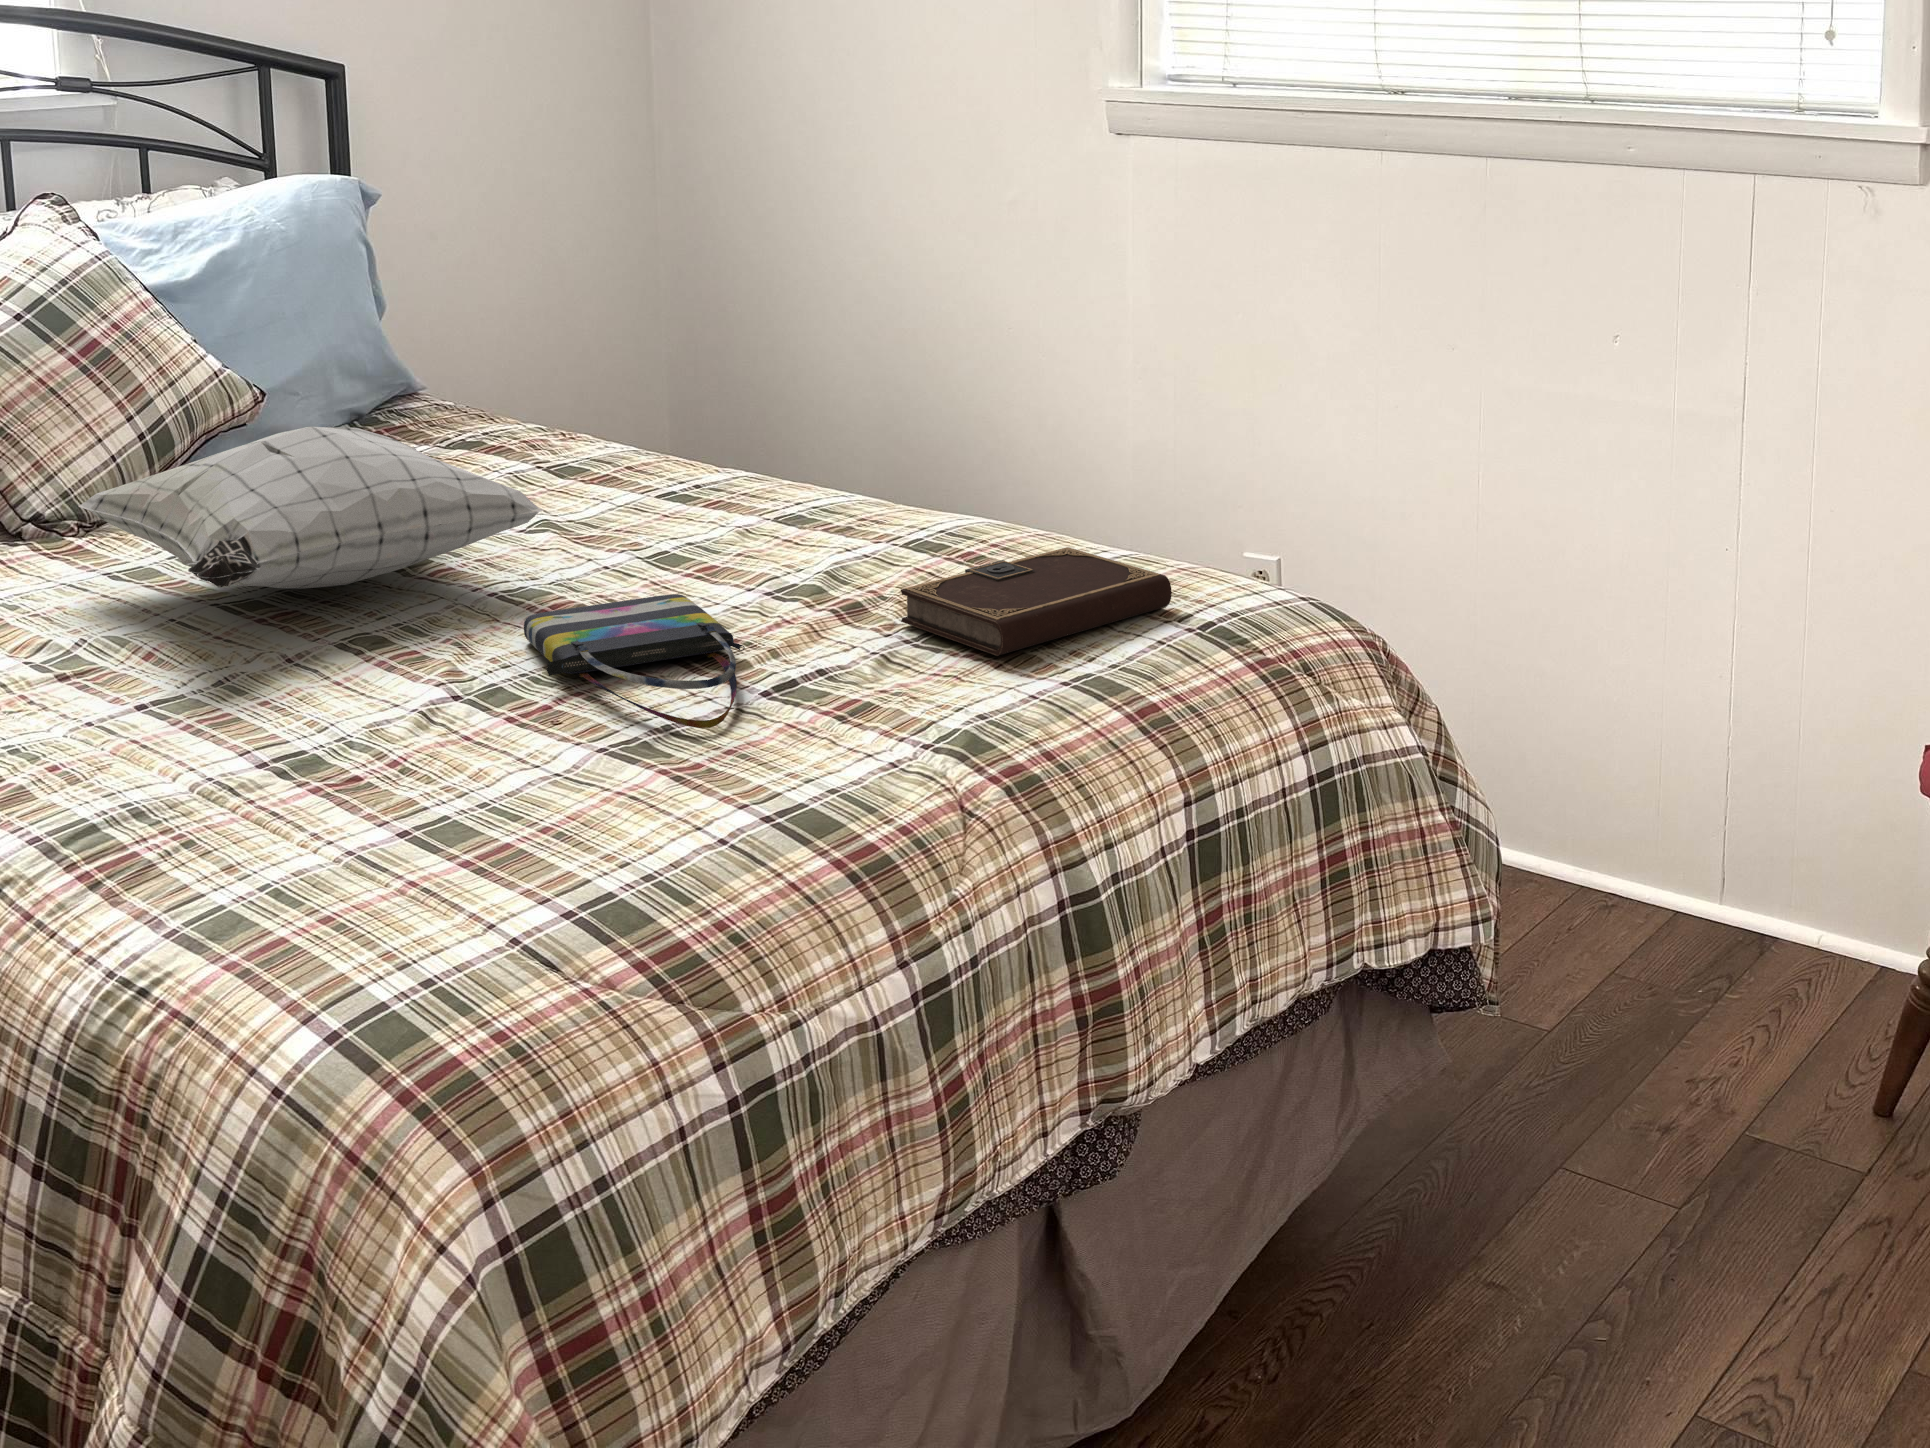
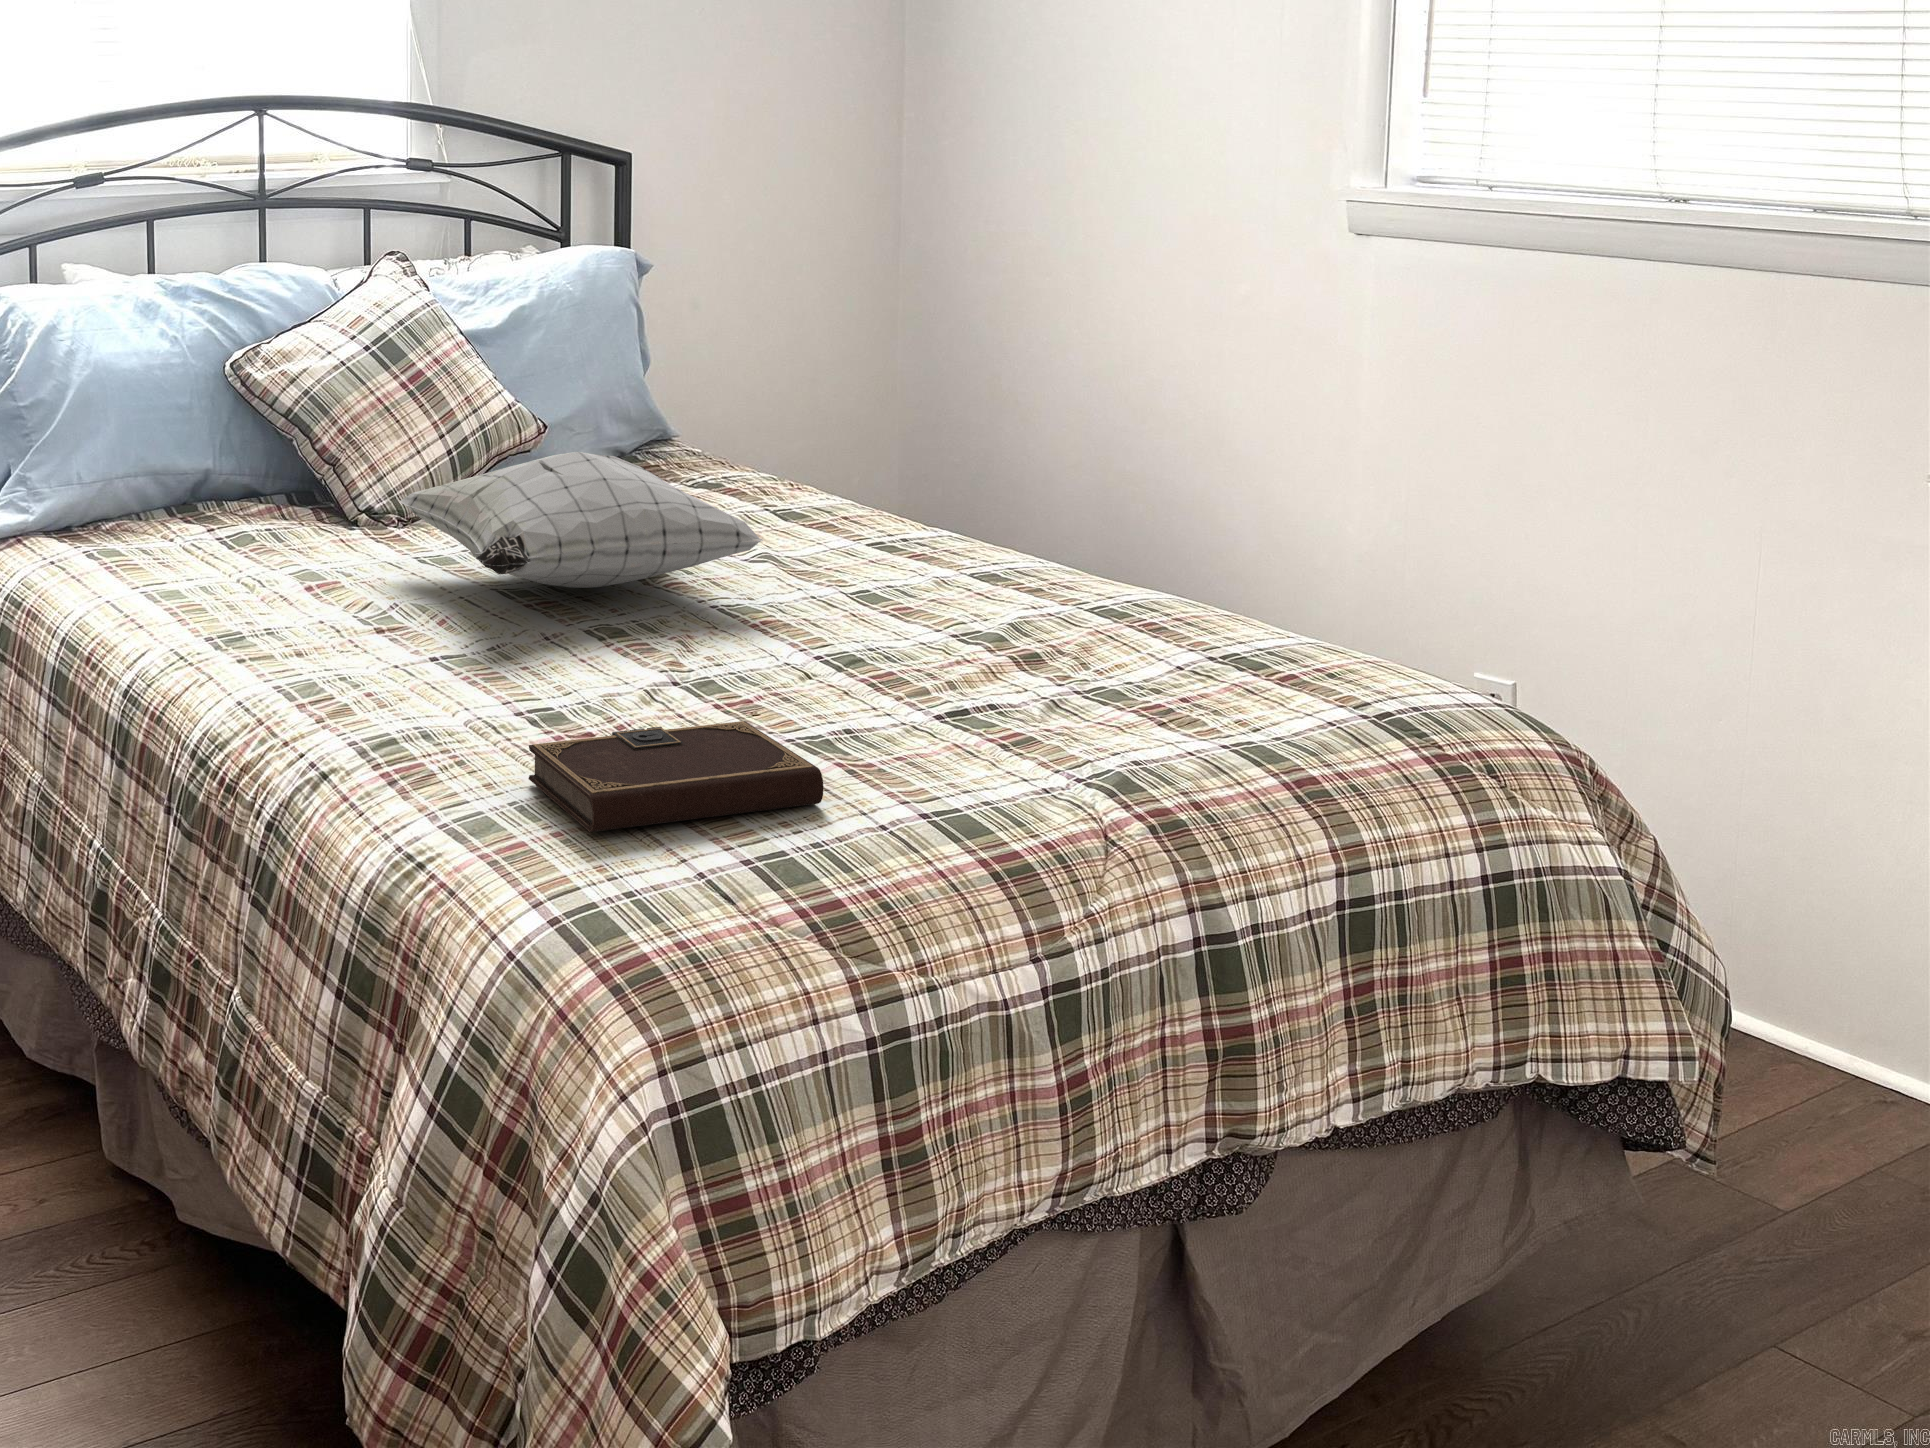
notebook: present [901,547,1172,656] -> present [528,721,824,832]
tote bag: present [524,594,745,728] -> none [738,625,928,739]

